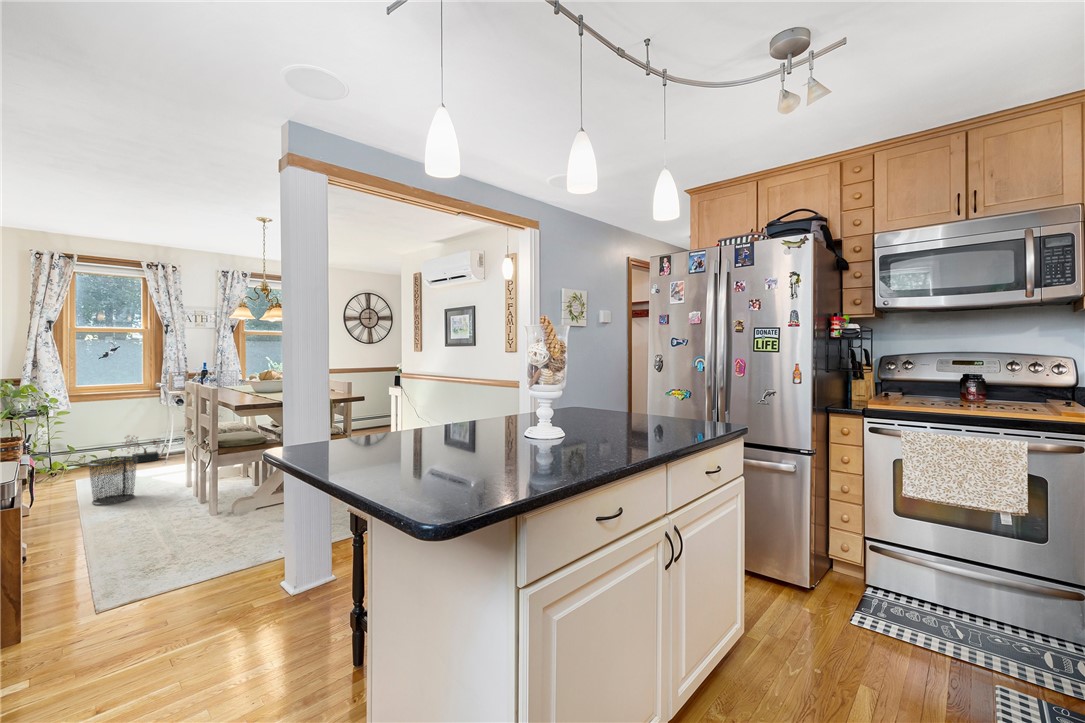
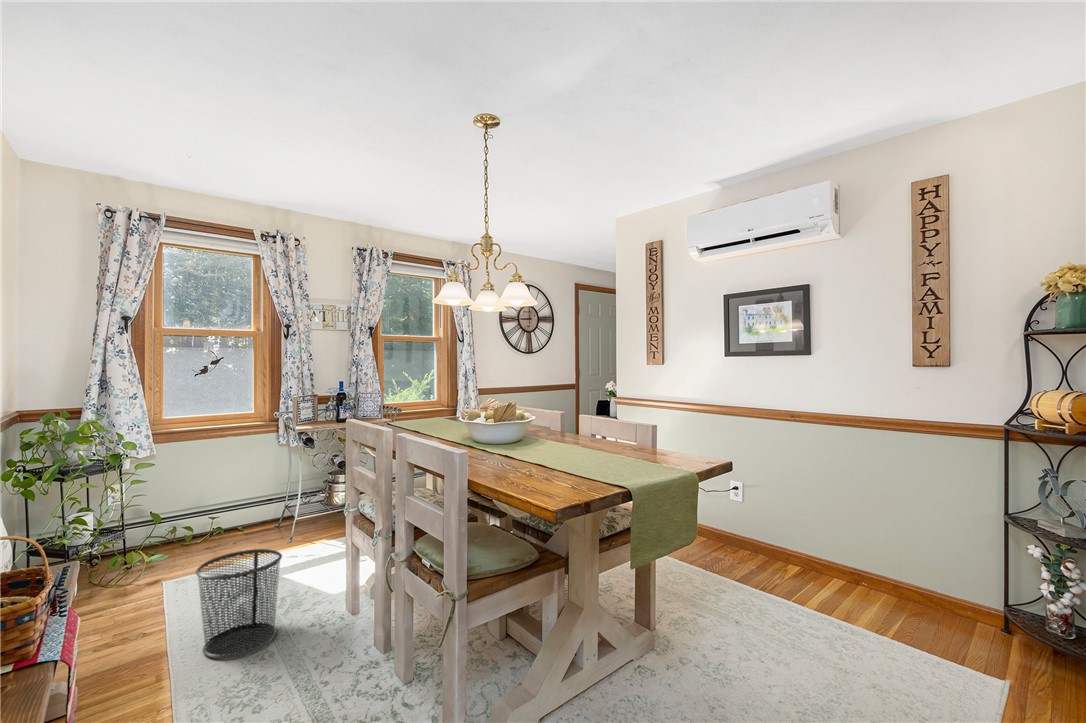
decorative plant: present [122,435,164,463] -> none [225,494,285,540]

